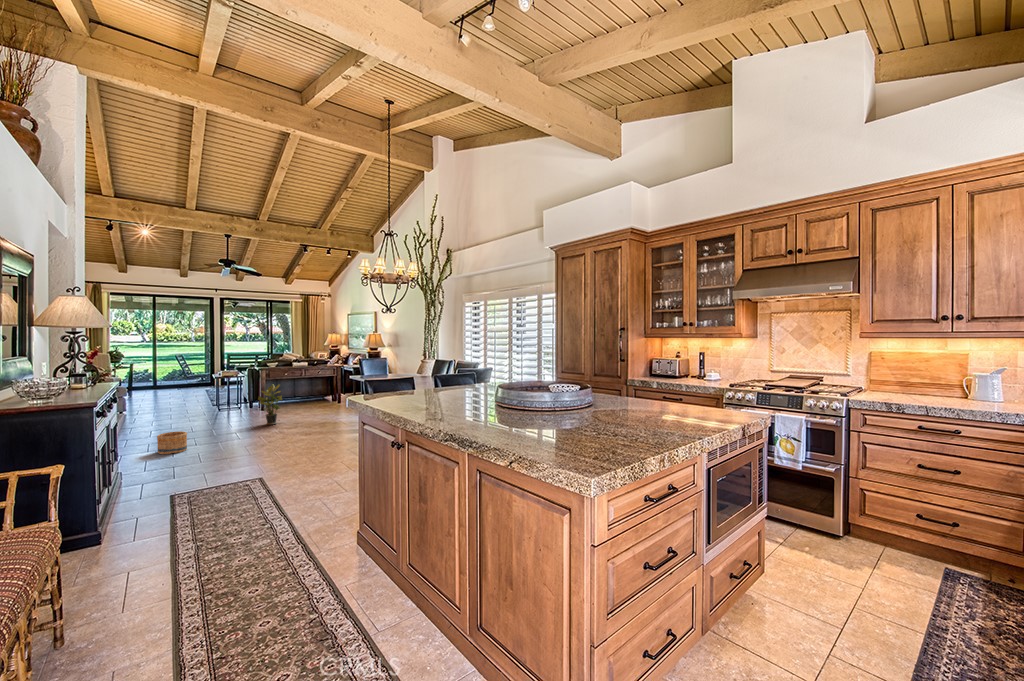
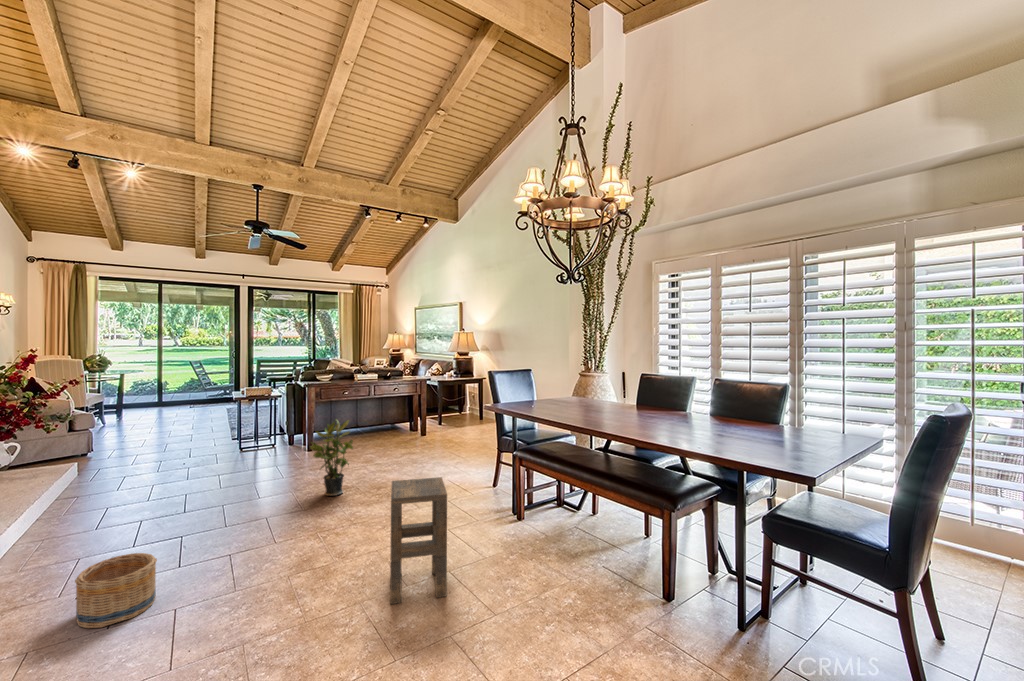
side table: none [284,402,312,449] -> present [390,477,447,604]

